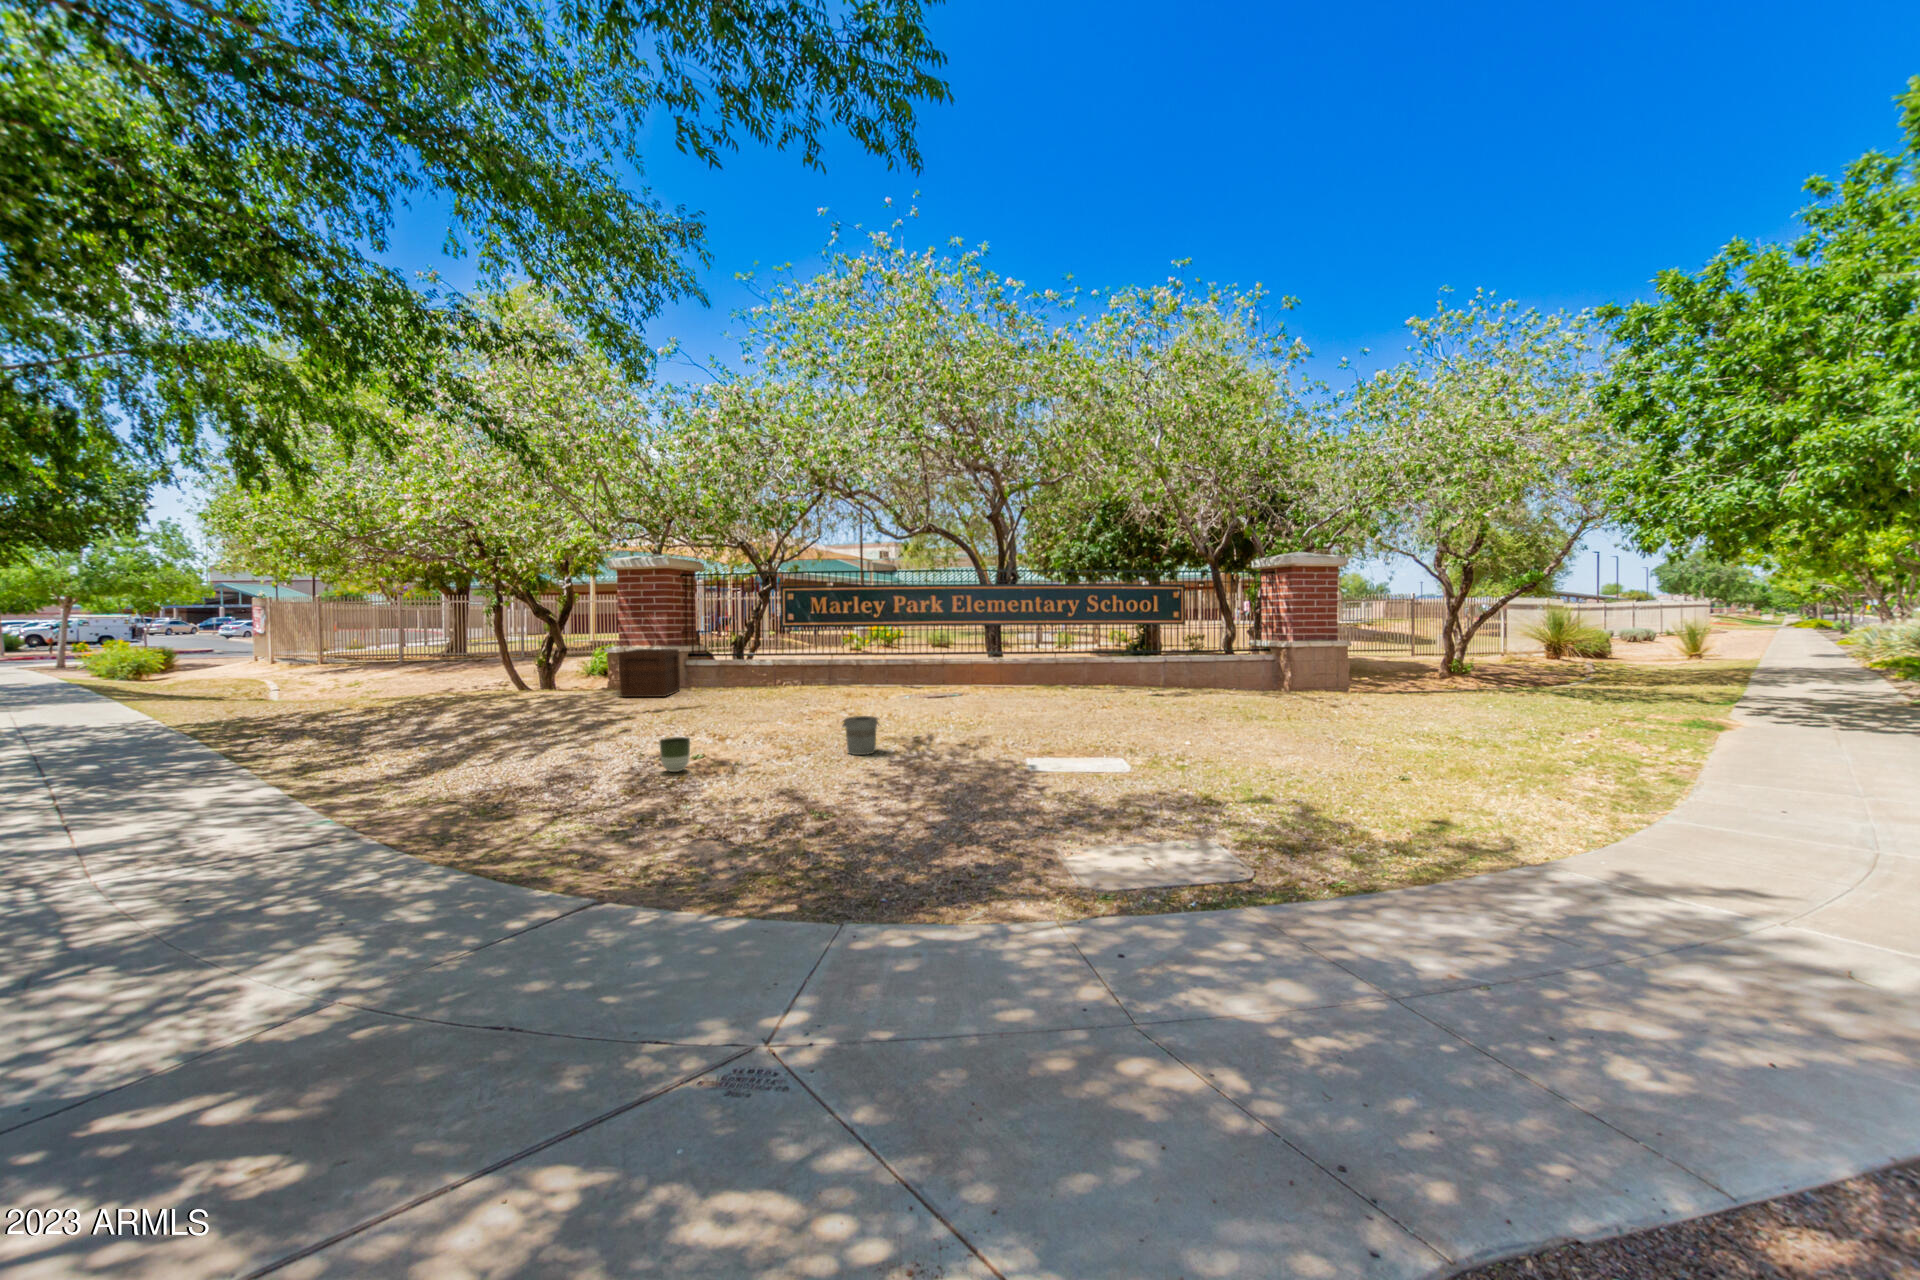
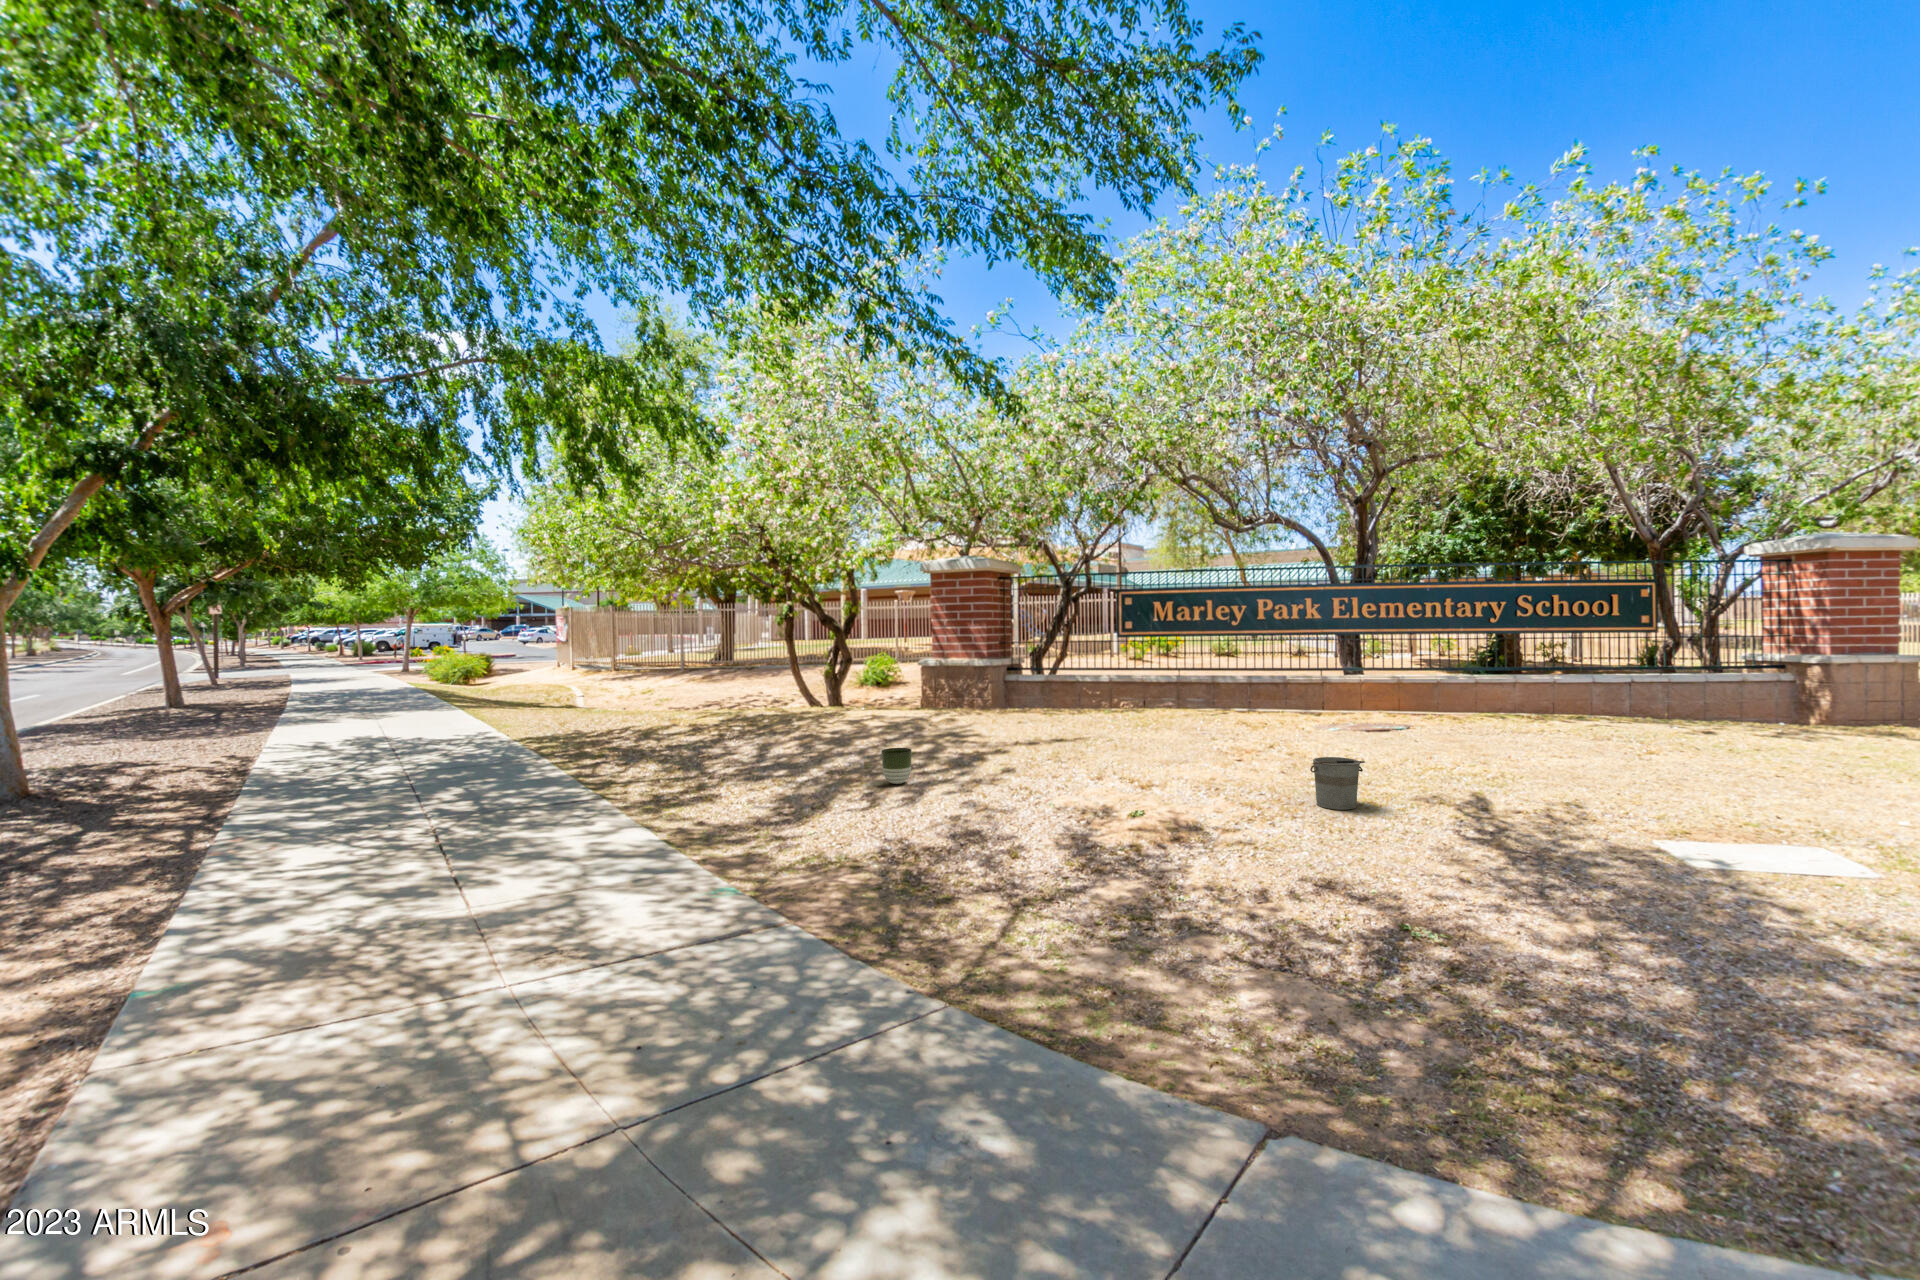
wooden crate: present [619,649,680,697] -> none [955,662,1014,718]
planter: present [659,737,690,772] -> present [881,748,912,784]

